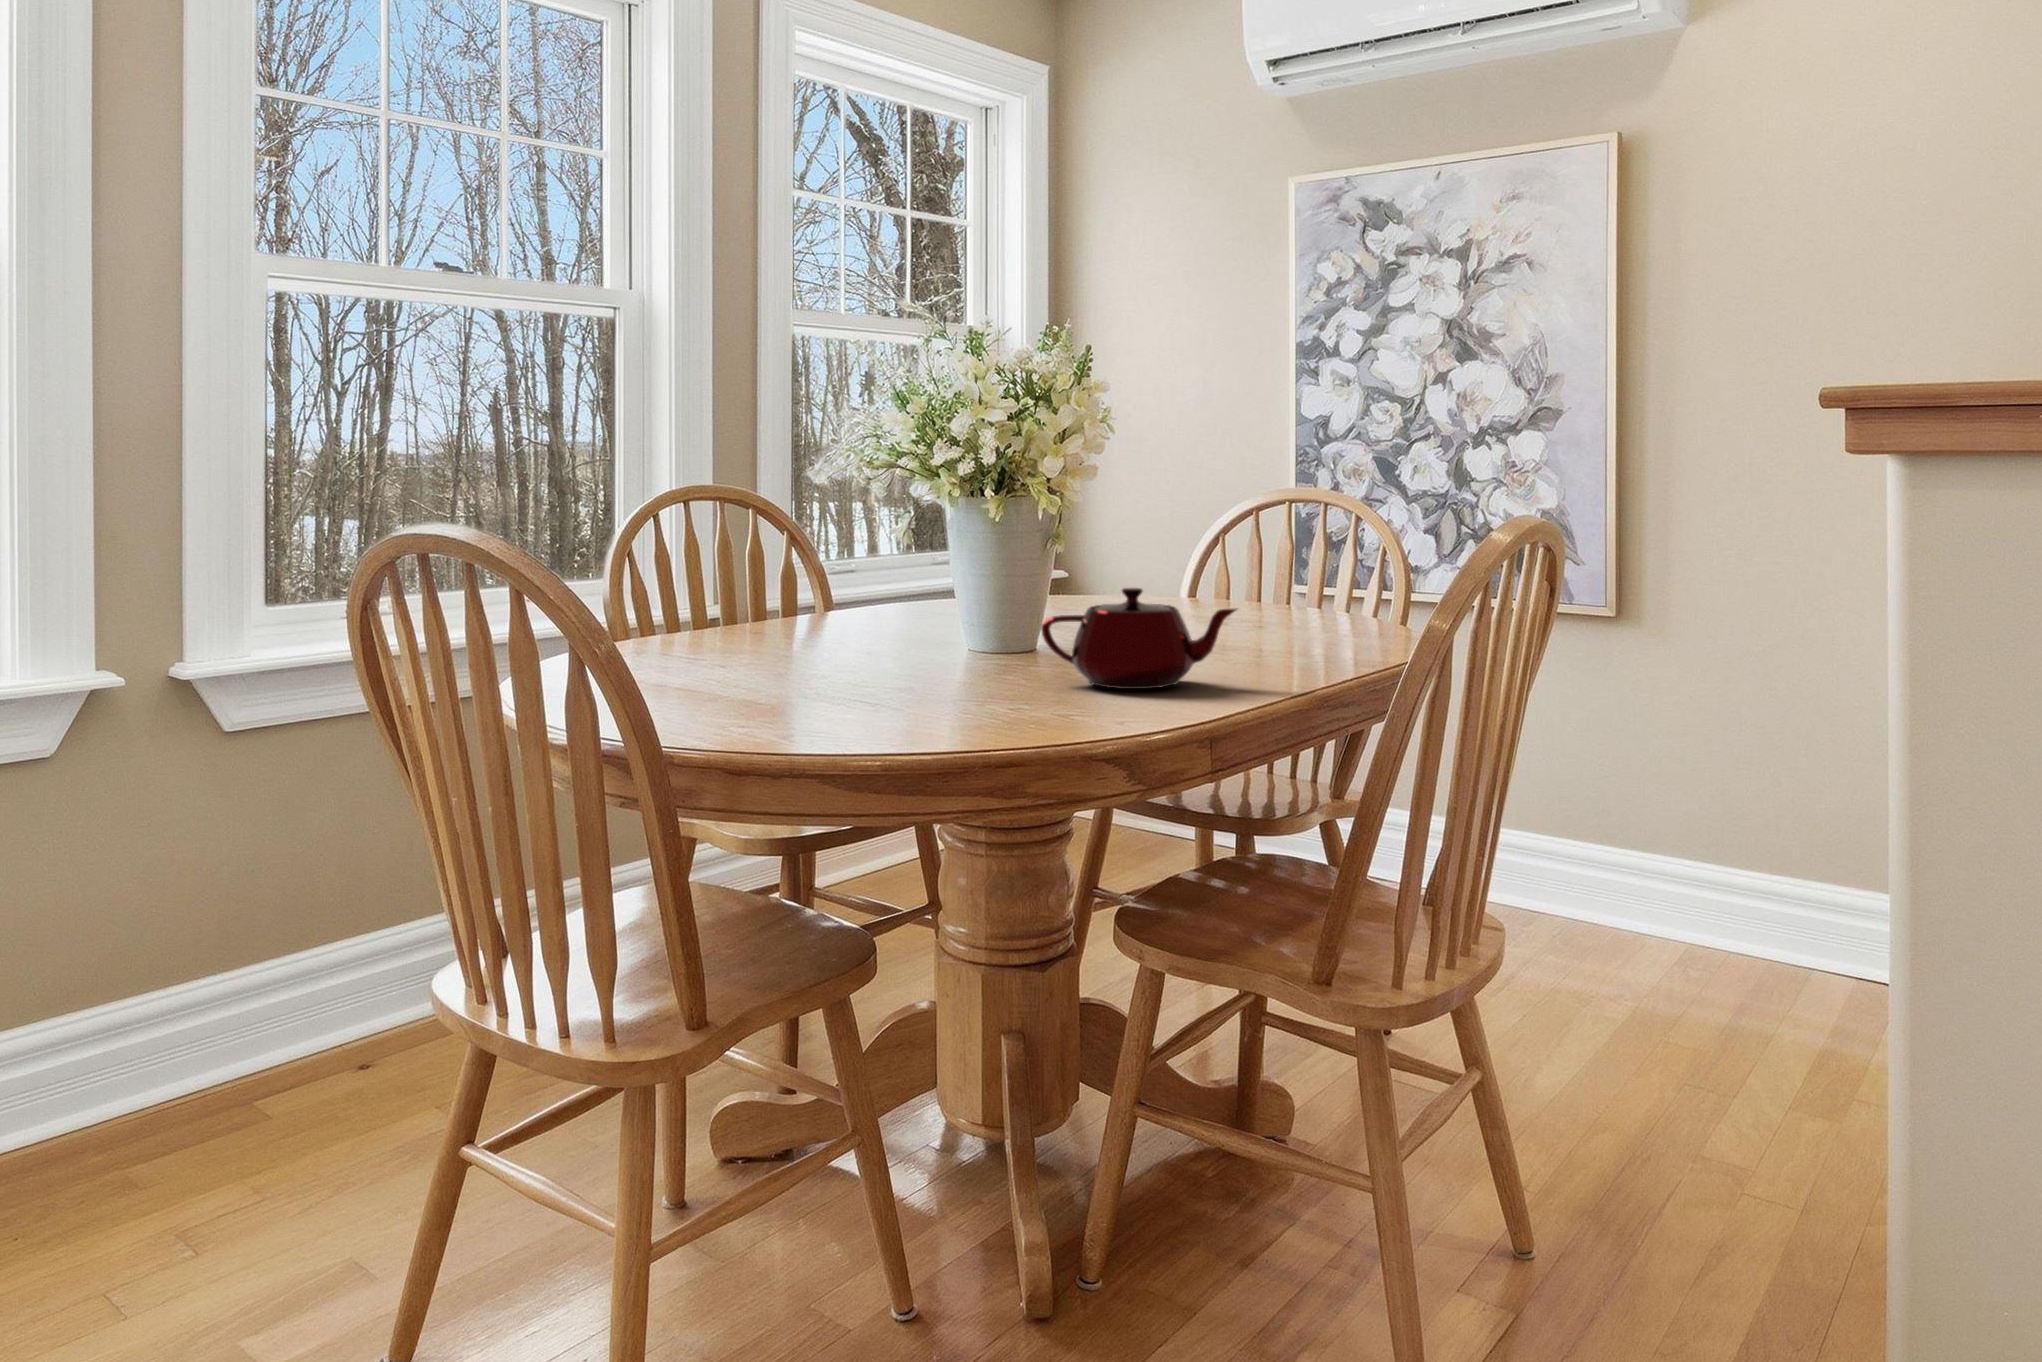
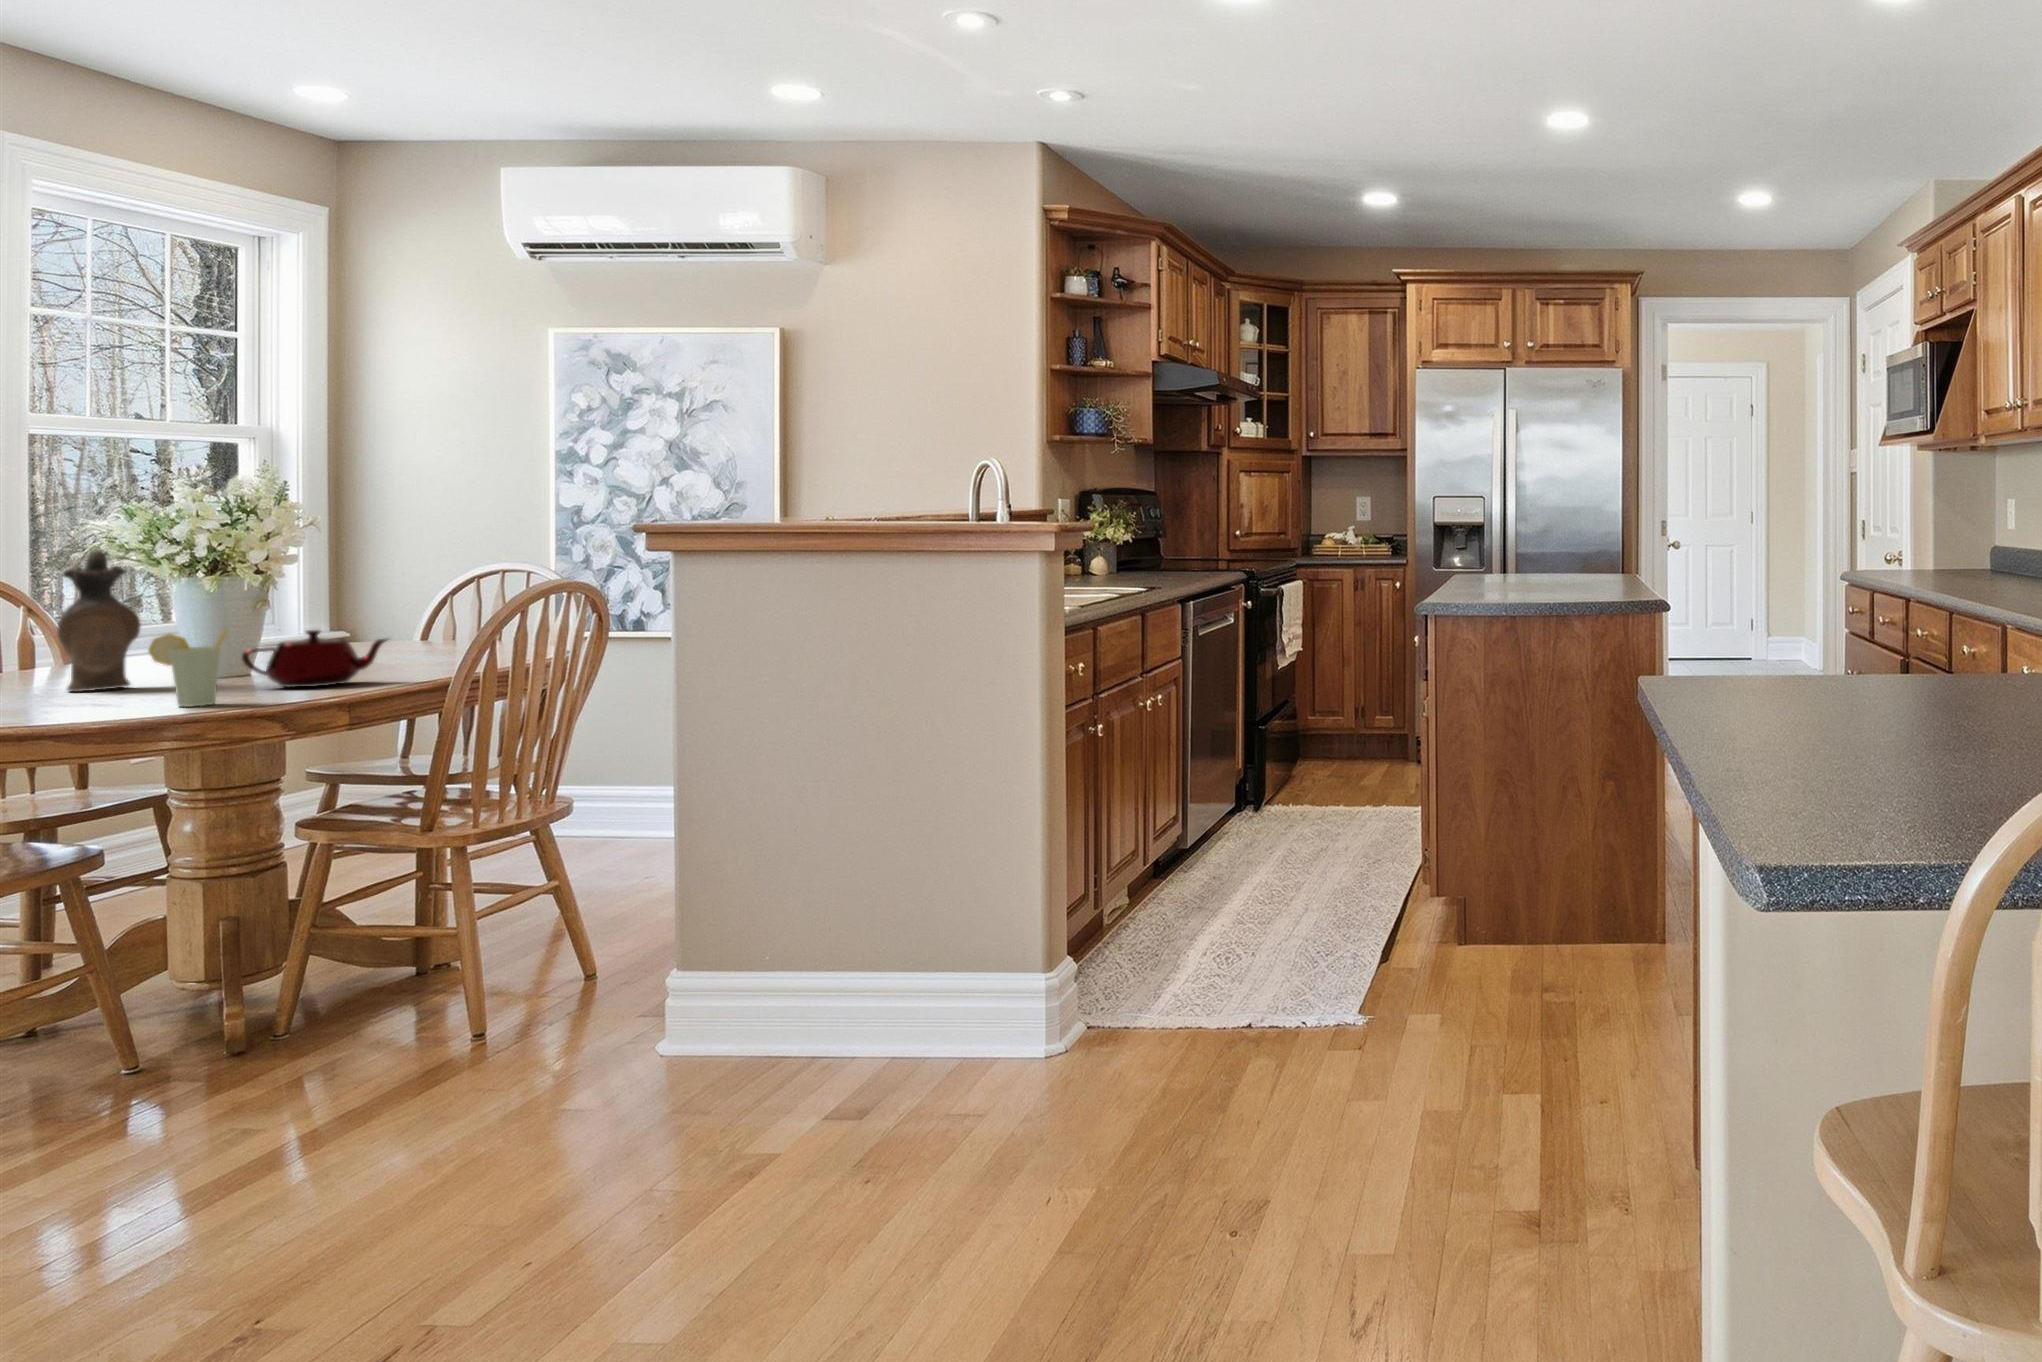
ceramic pitcher: none [834,454,921,665] -> present [57,550,140,692]
cup: none [937,586,1045,729] -> present [148,629,228,707]

